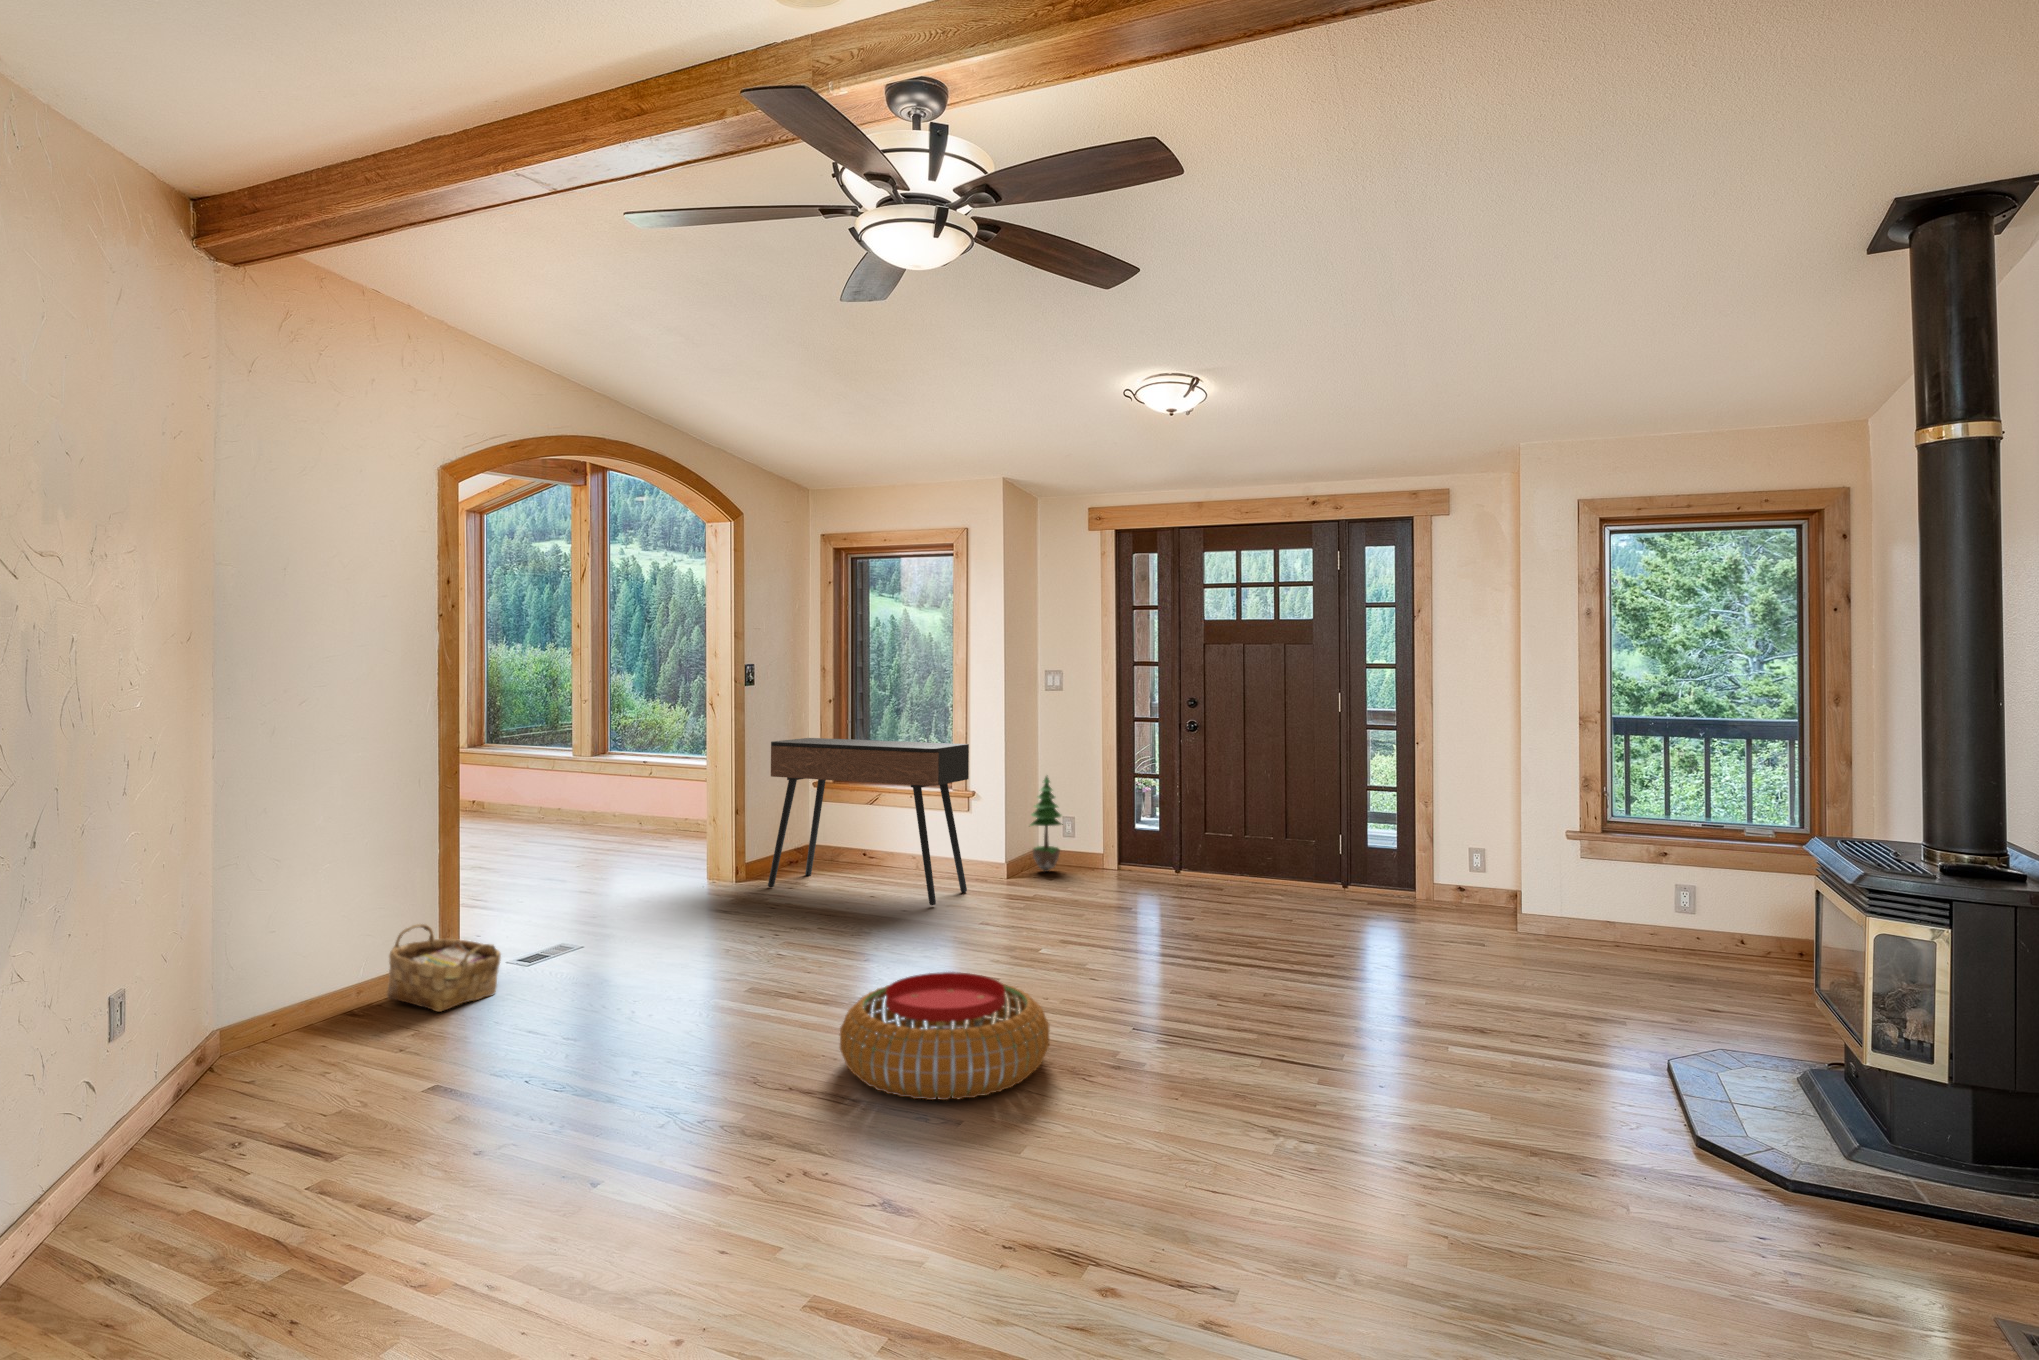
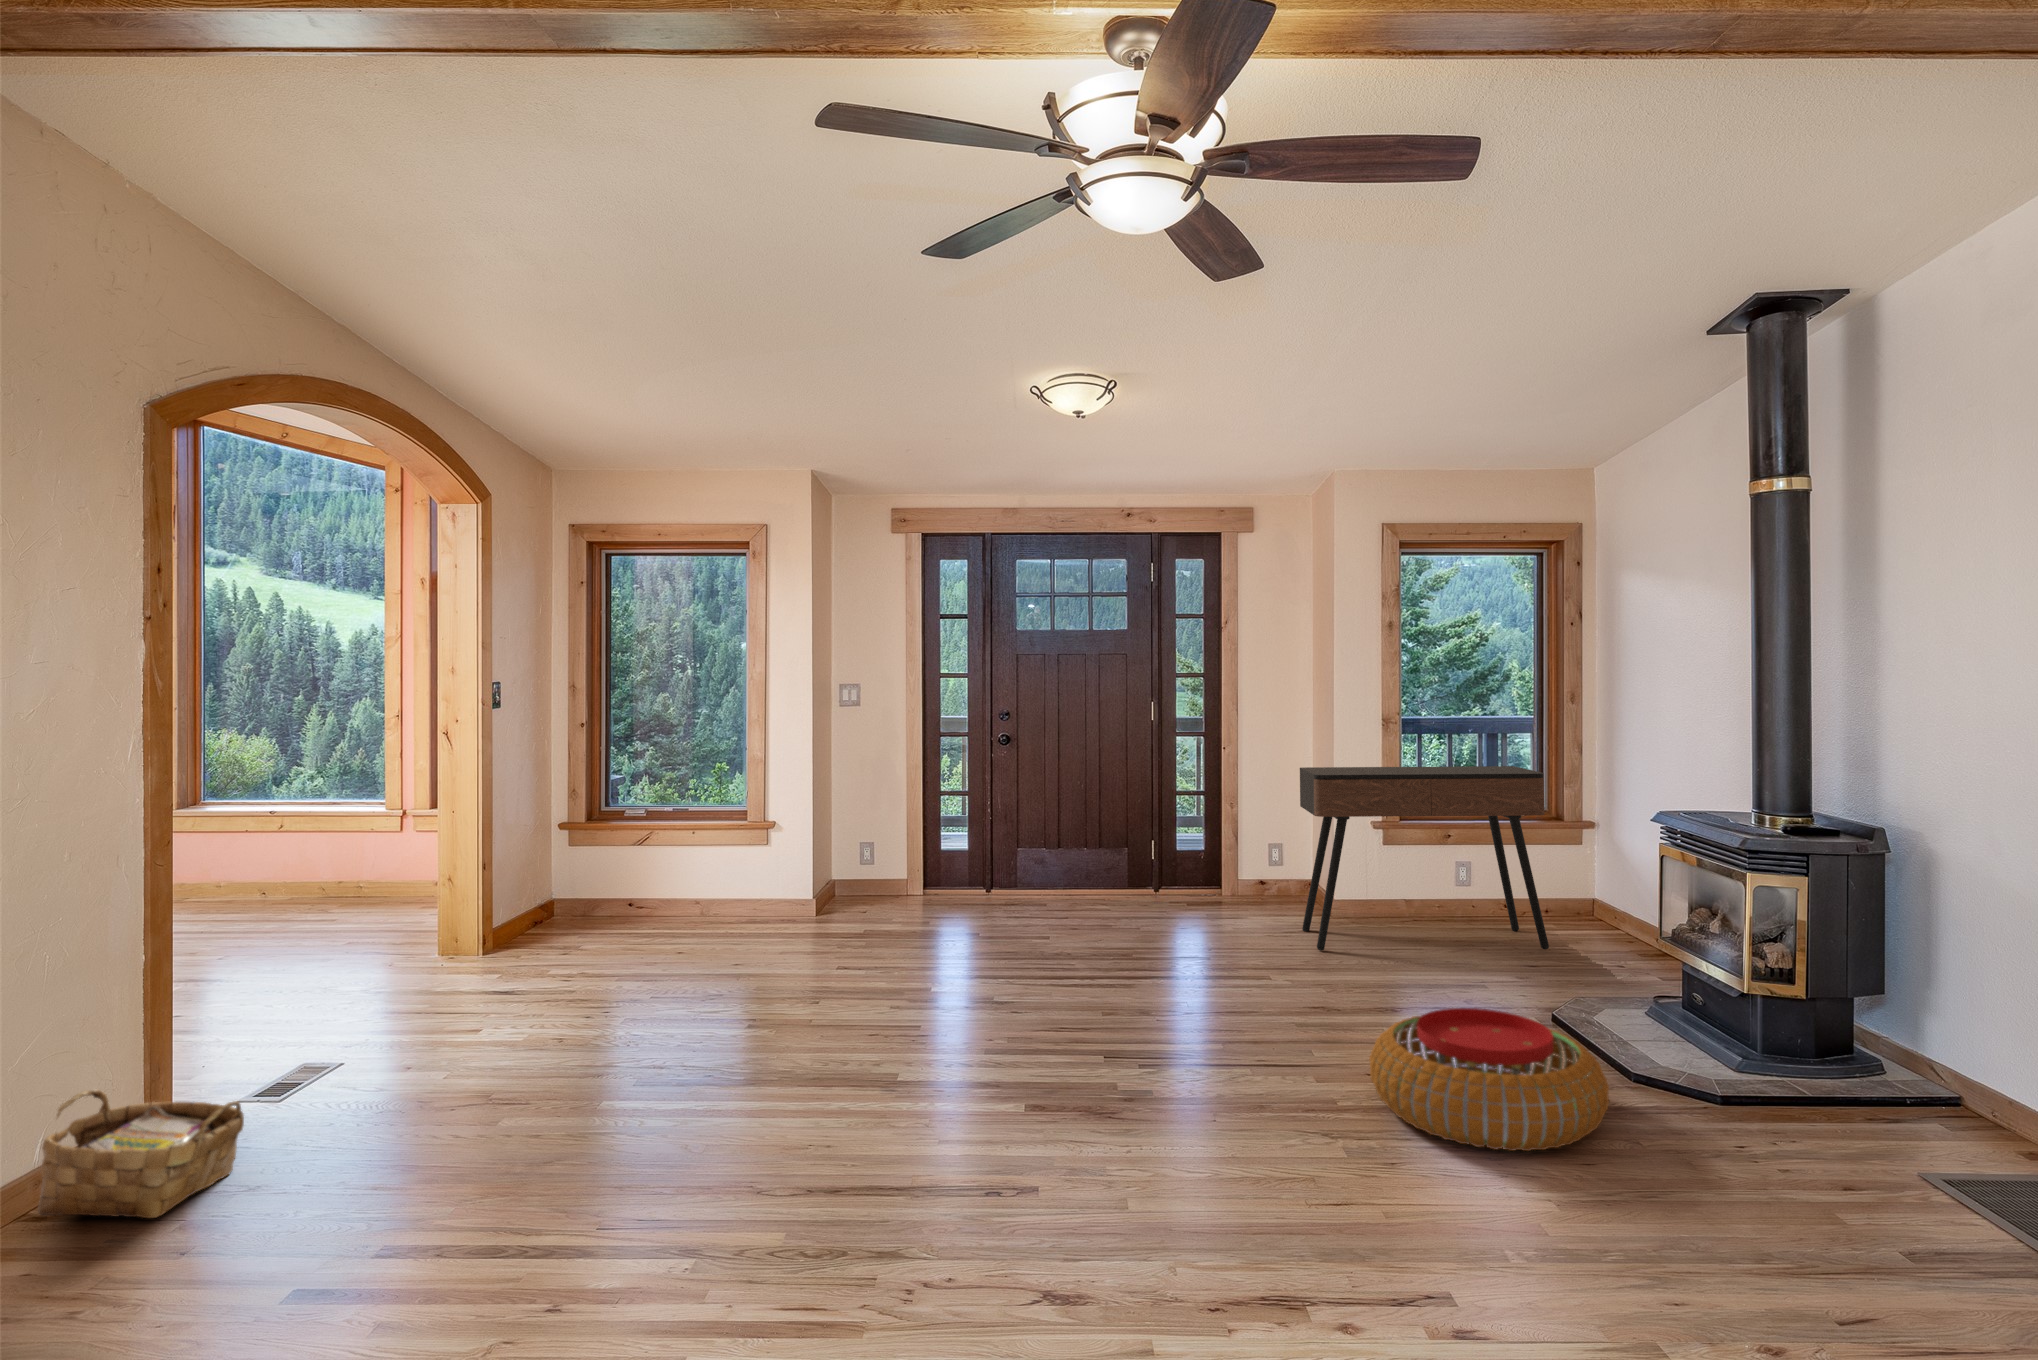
console table: present [768,738,969,905] -> present [1300,766,1549,951]
potted tree: present [1030,776,1063,871] -> none [836,798,875,905]
pouf: present [840,972,1049,1100] -> present [1369,1008,1609,1151]

